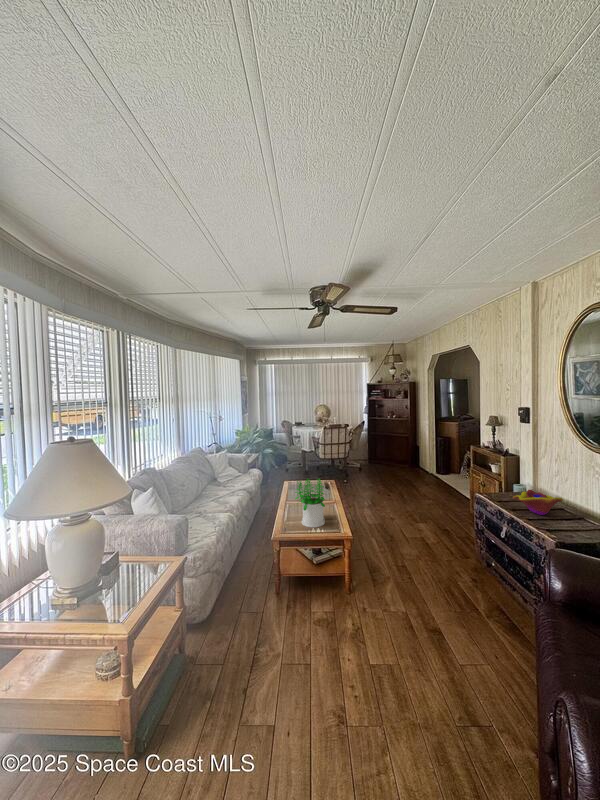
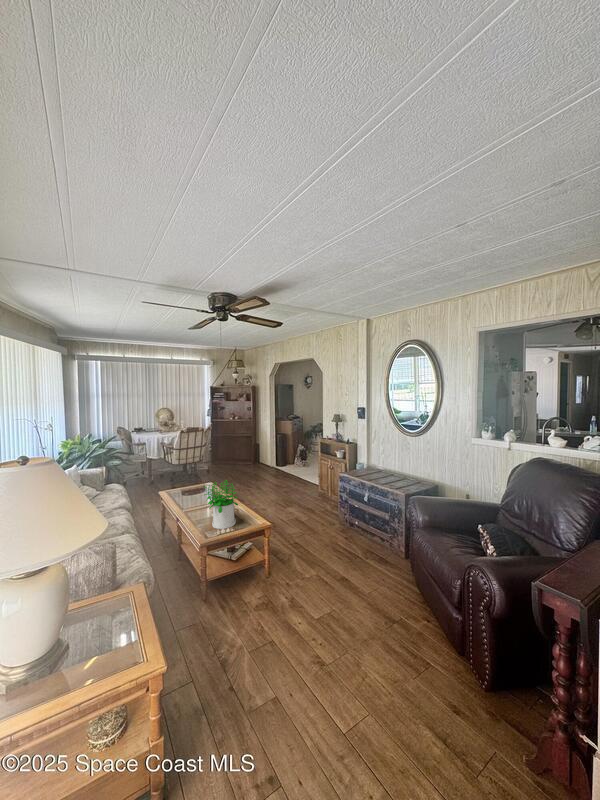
decorative bowl: present [513,489,563,515] -> none [367,463,394,479]

